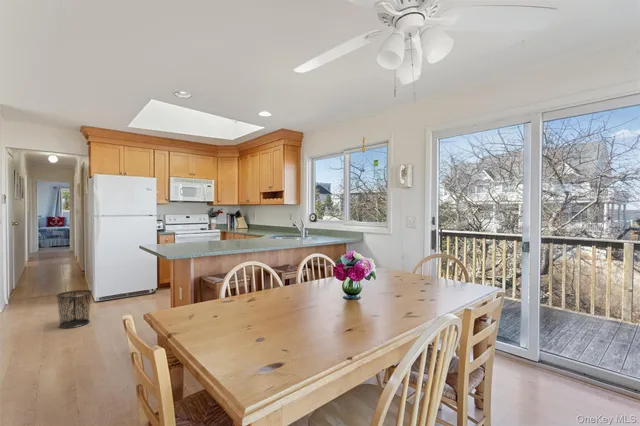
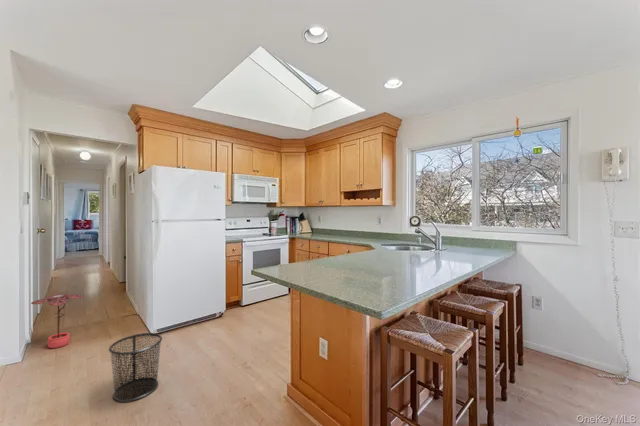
potted plant: none [8,269,46,306] -> present [31,294,84,348]

